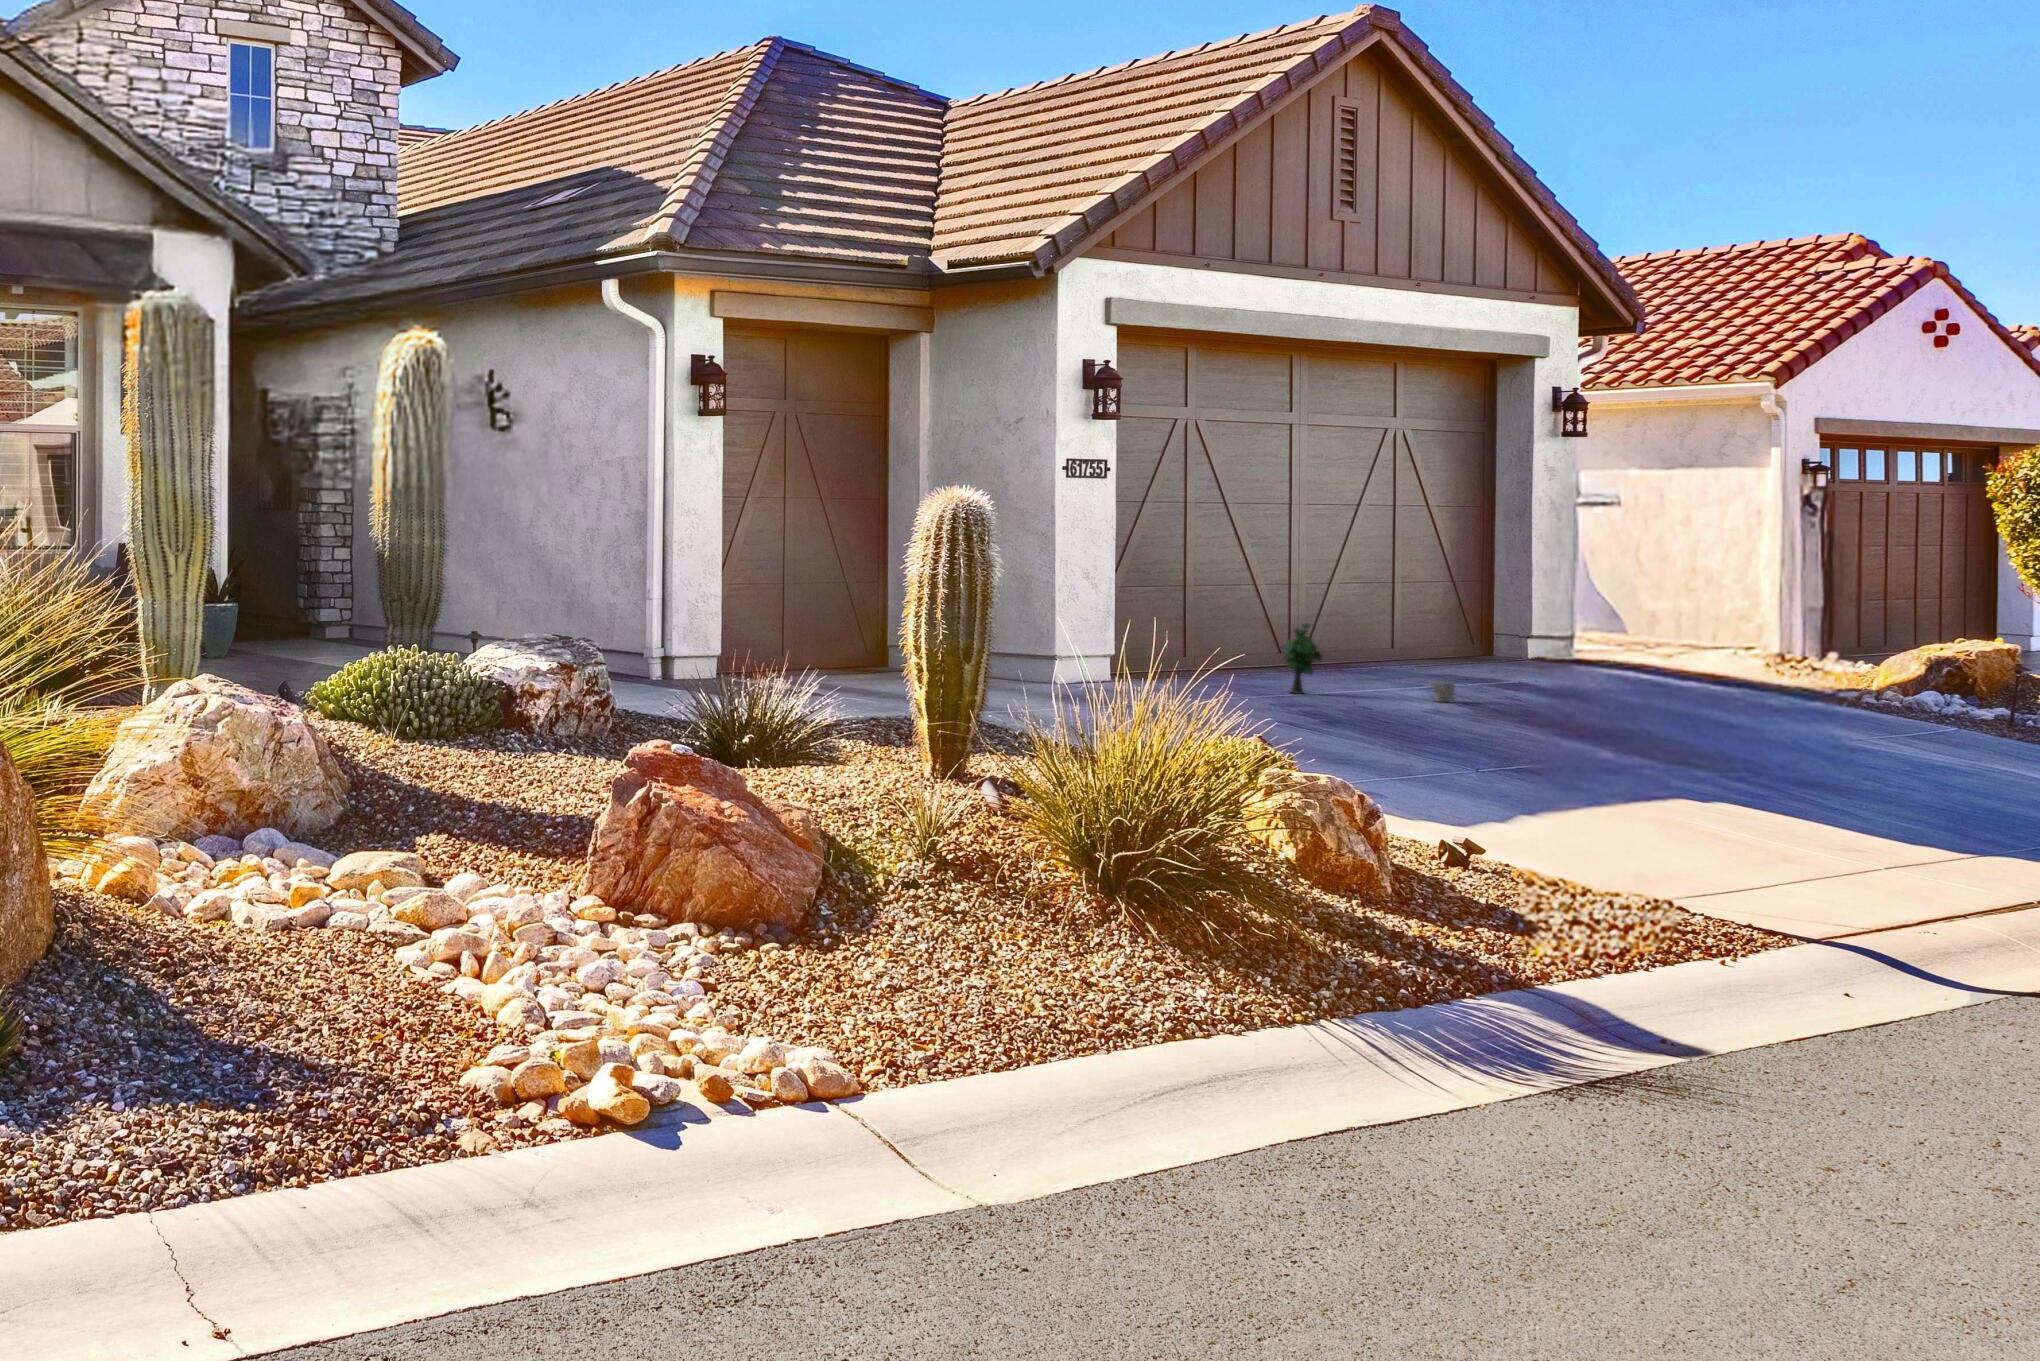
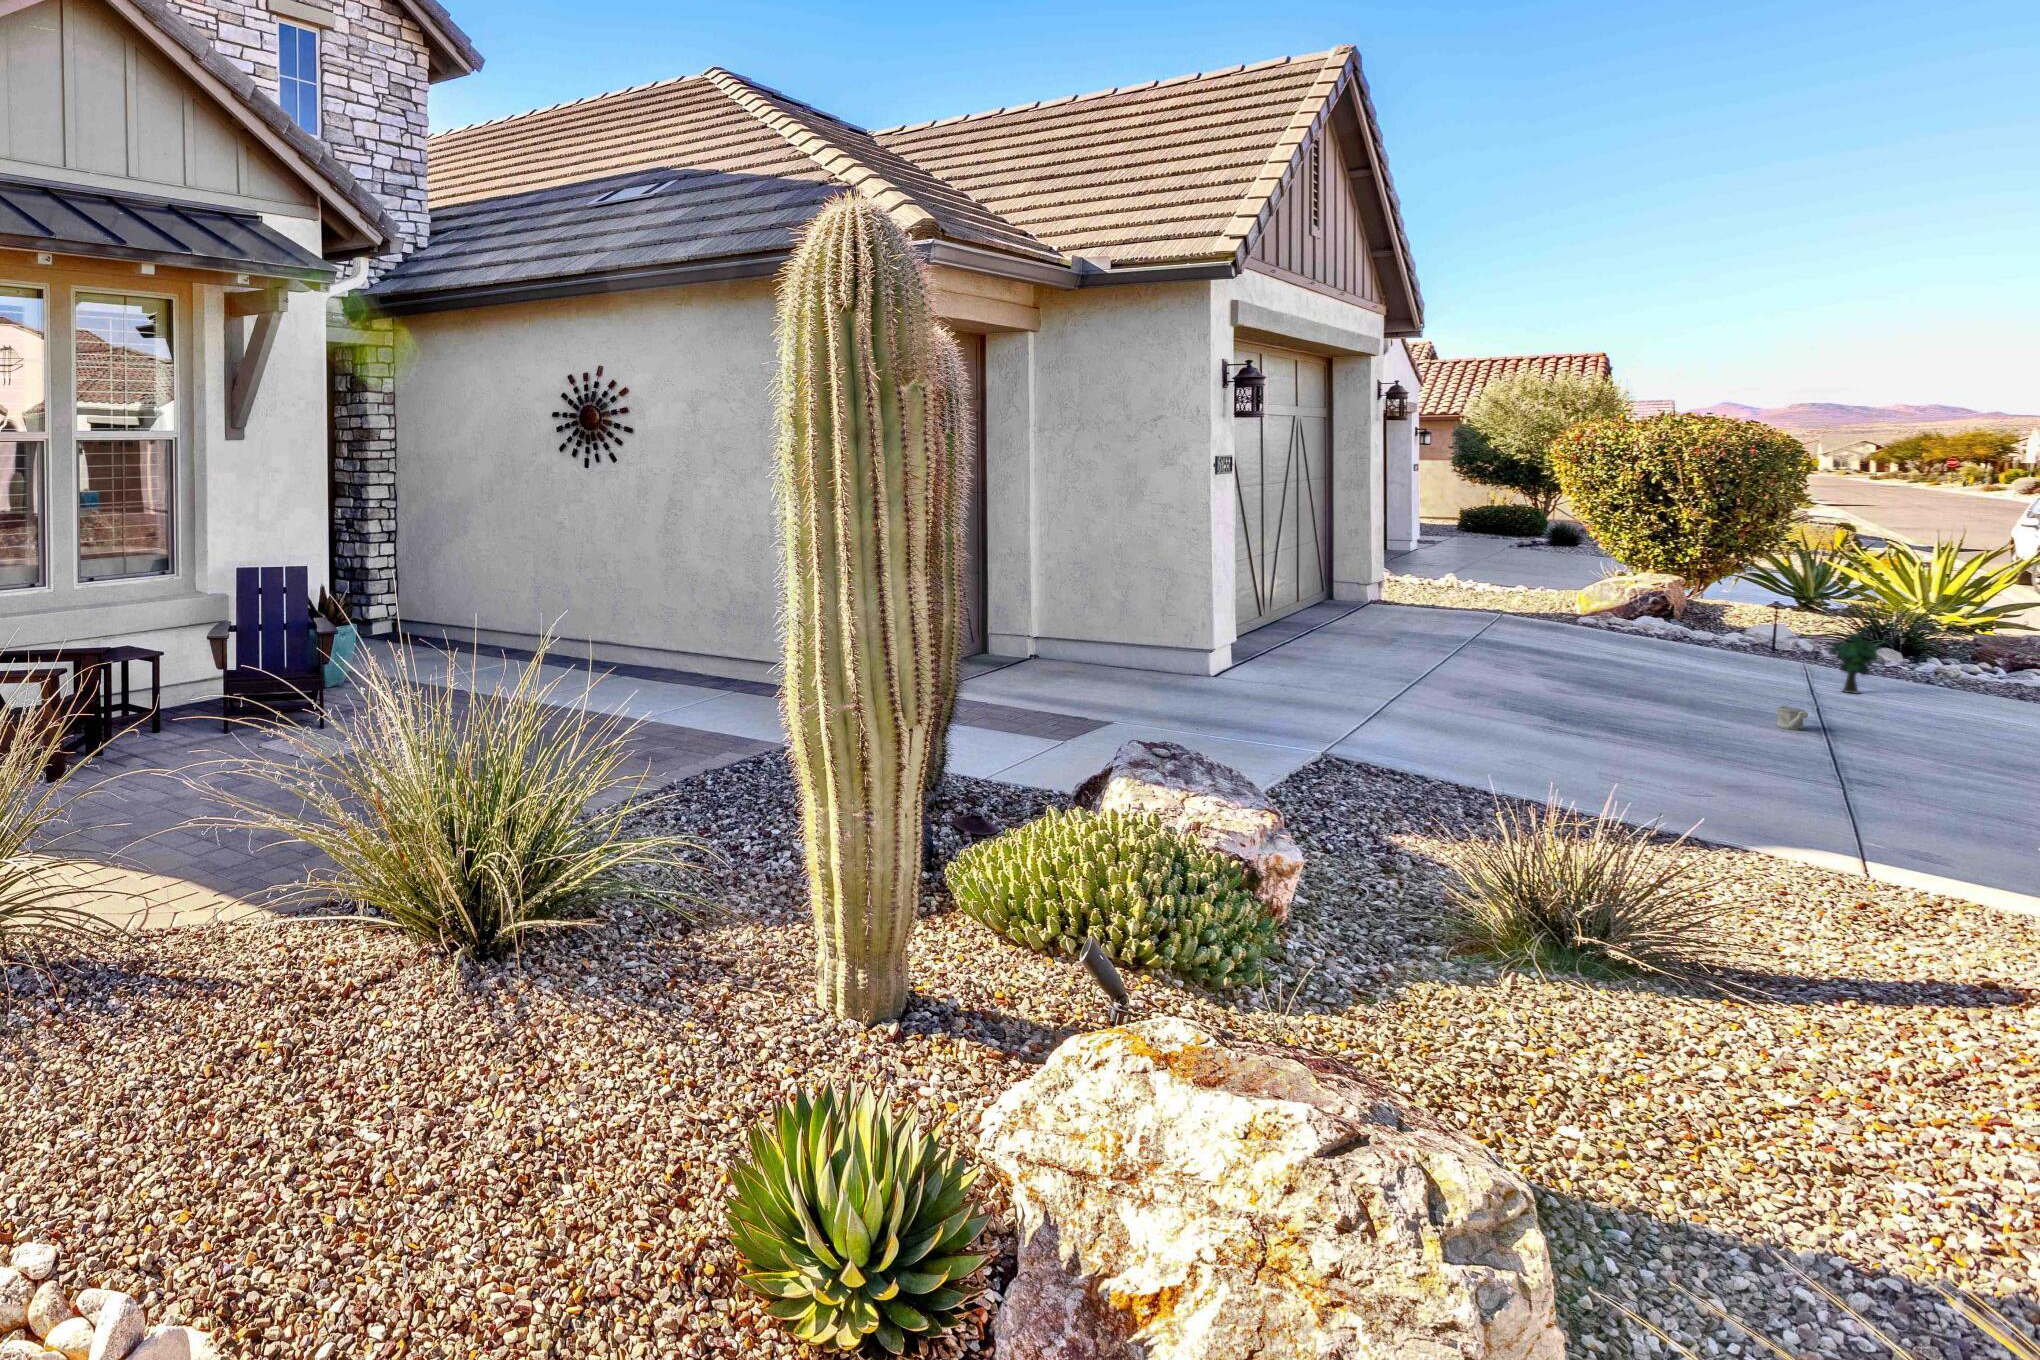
decorative plant: present [1283,623,1322,694] -> present [1829,628,1881,694]

